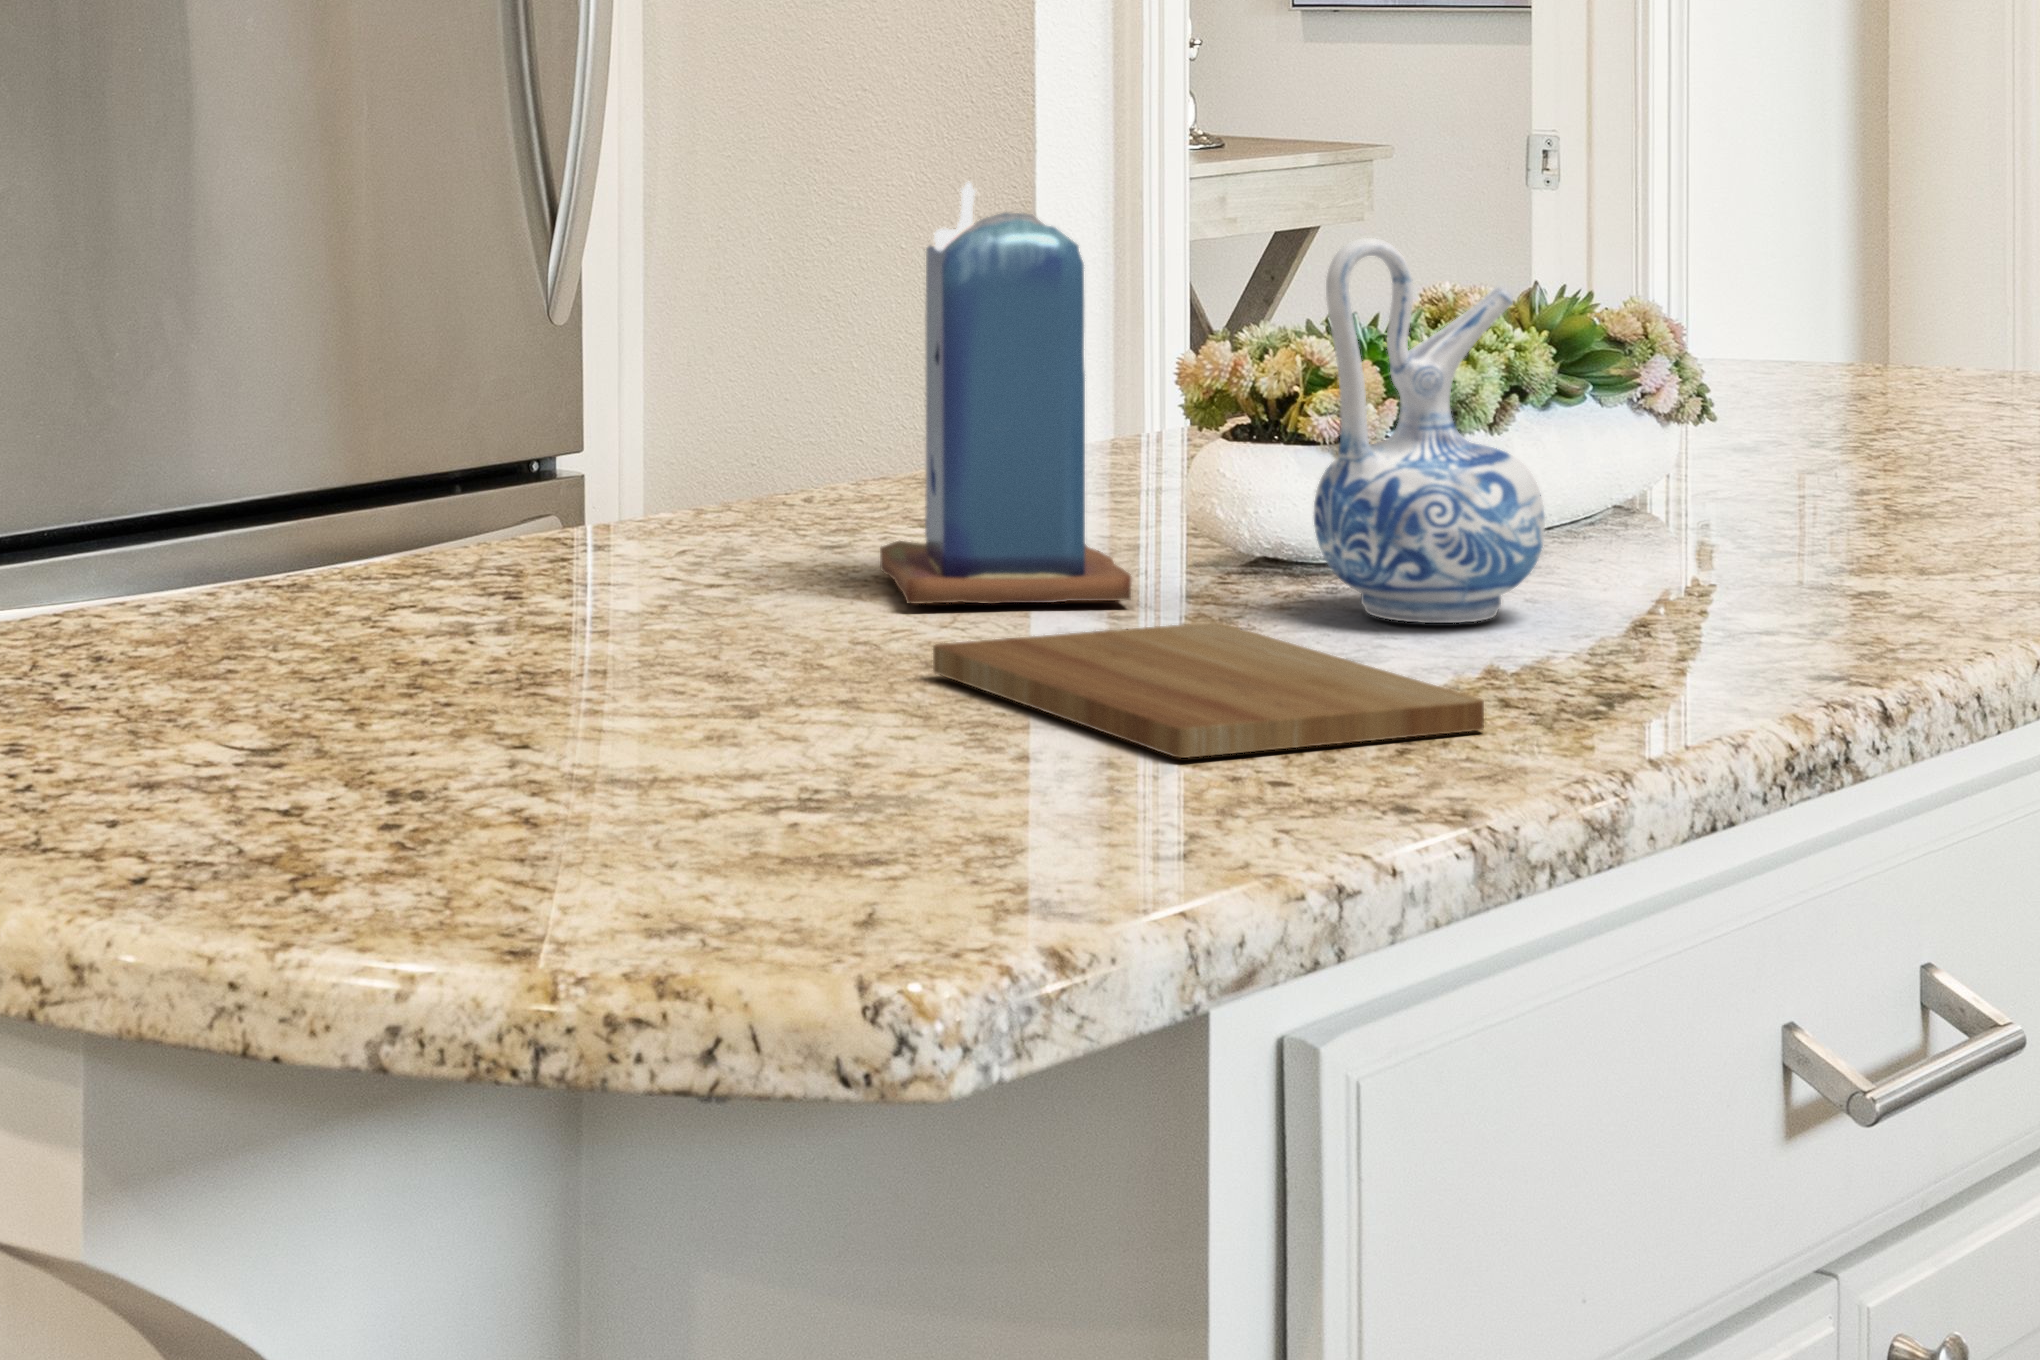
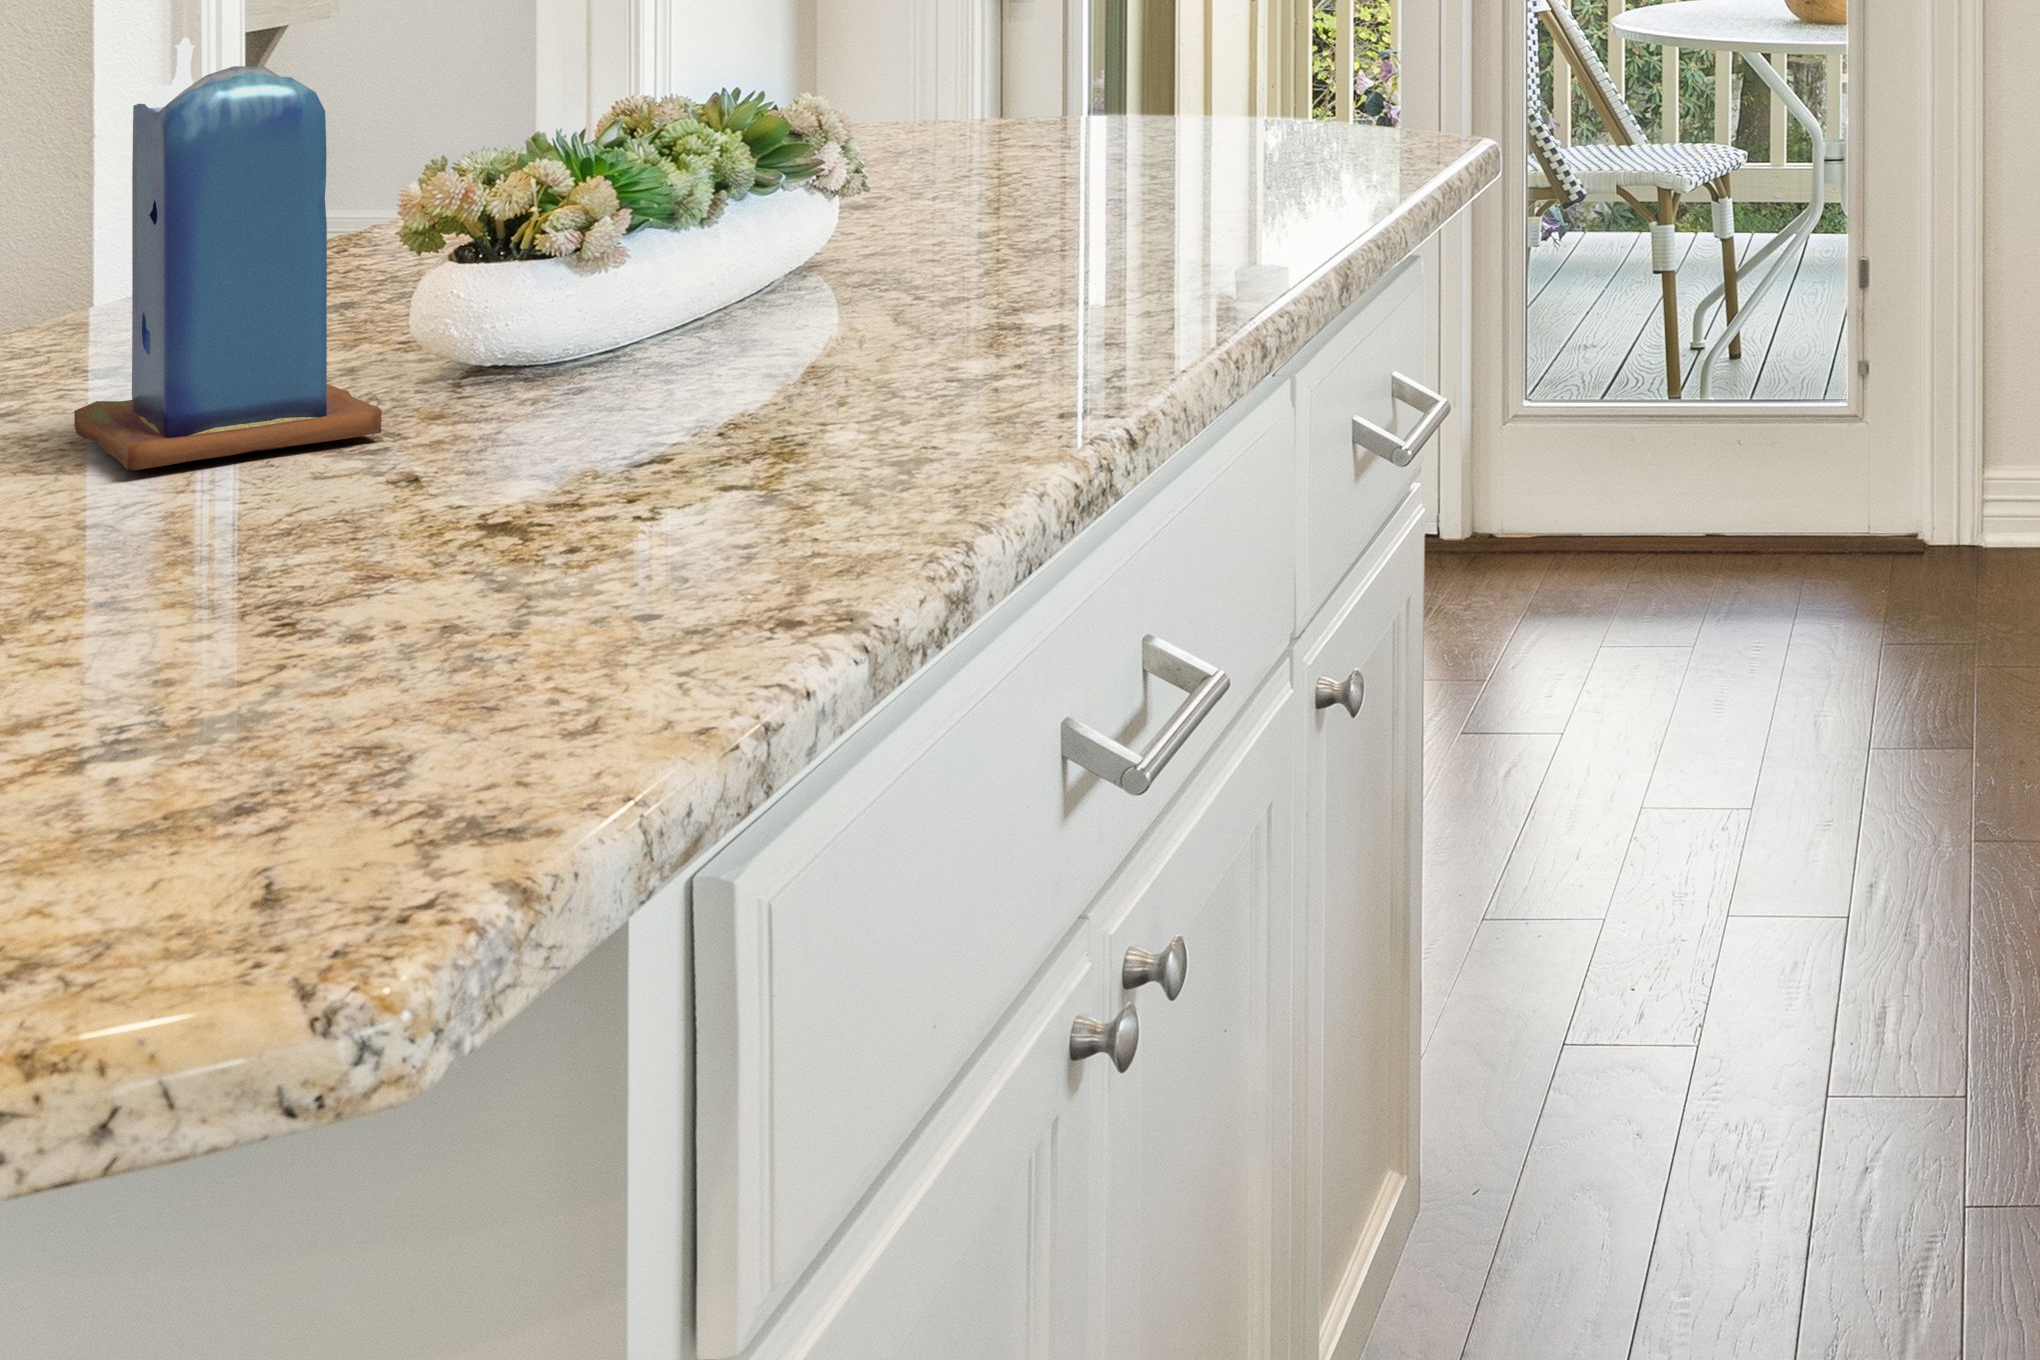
ceramic pitcher: present [1314,238,1545,623] -> none [577,69,804,418]
cutting board: present [933,622,1484,758] -> none [198,450,824,612]

